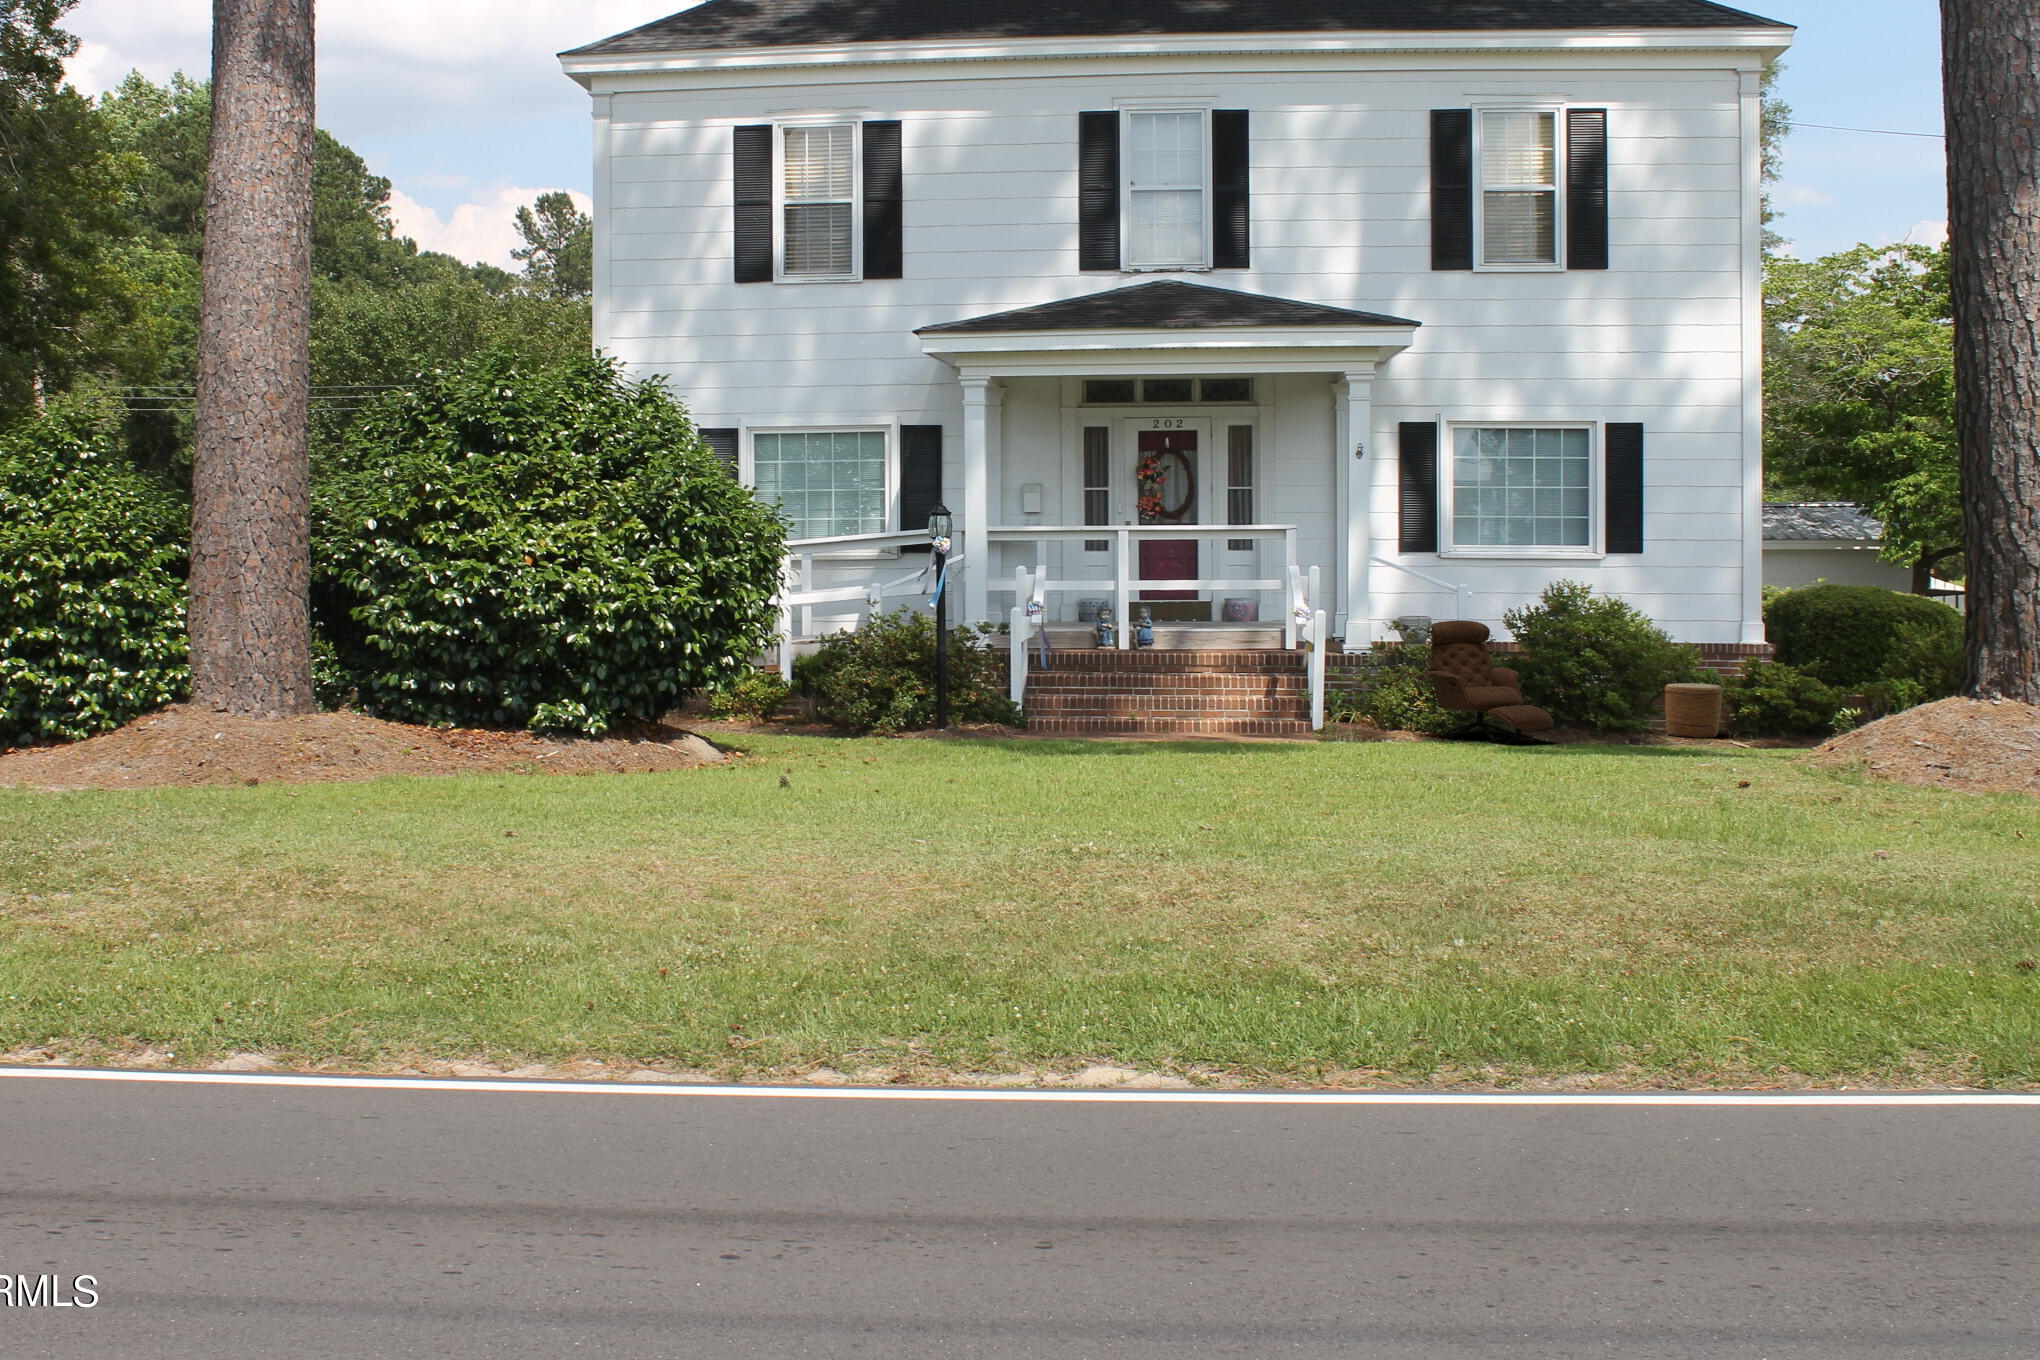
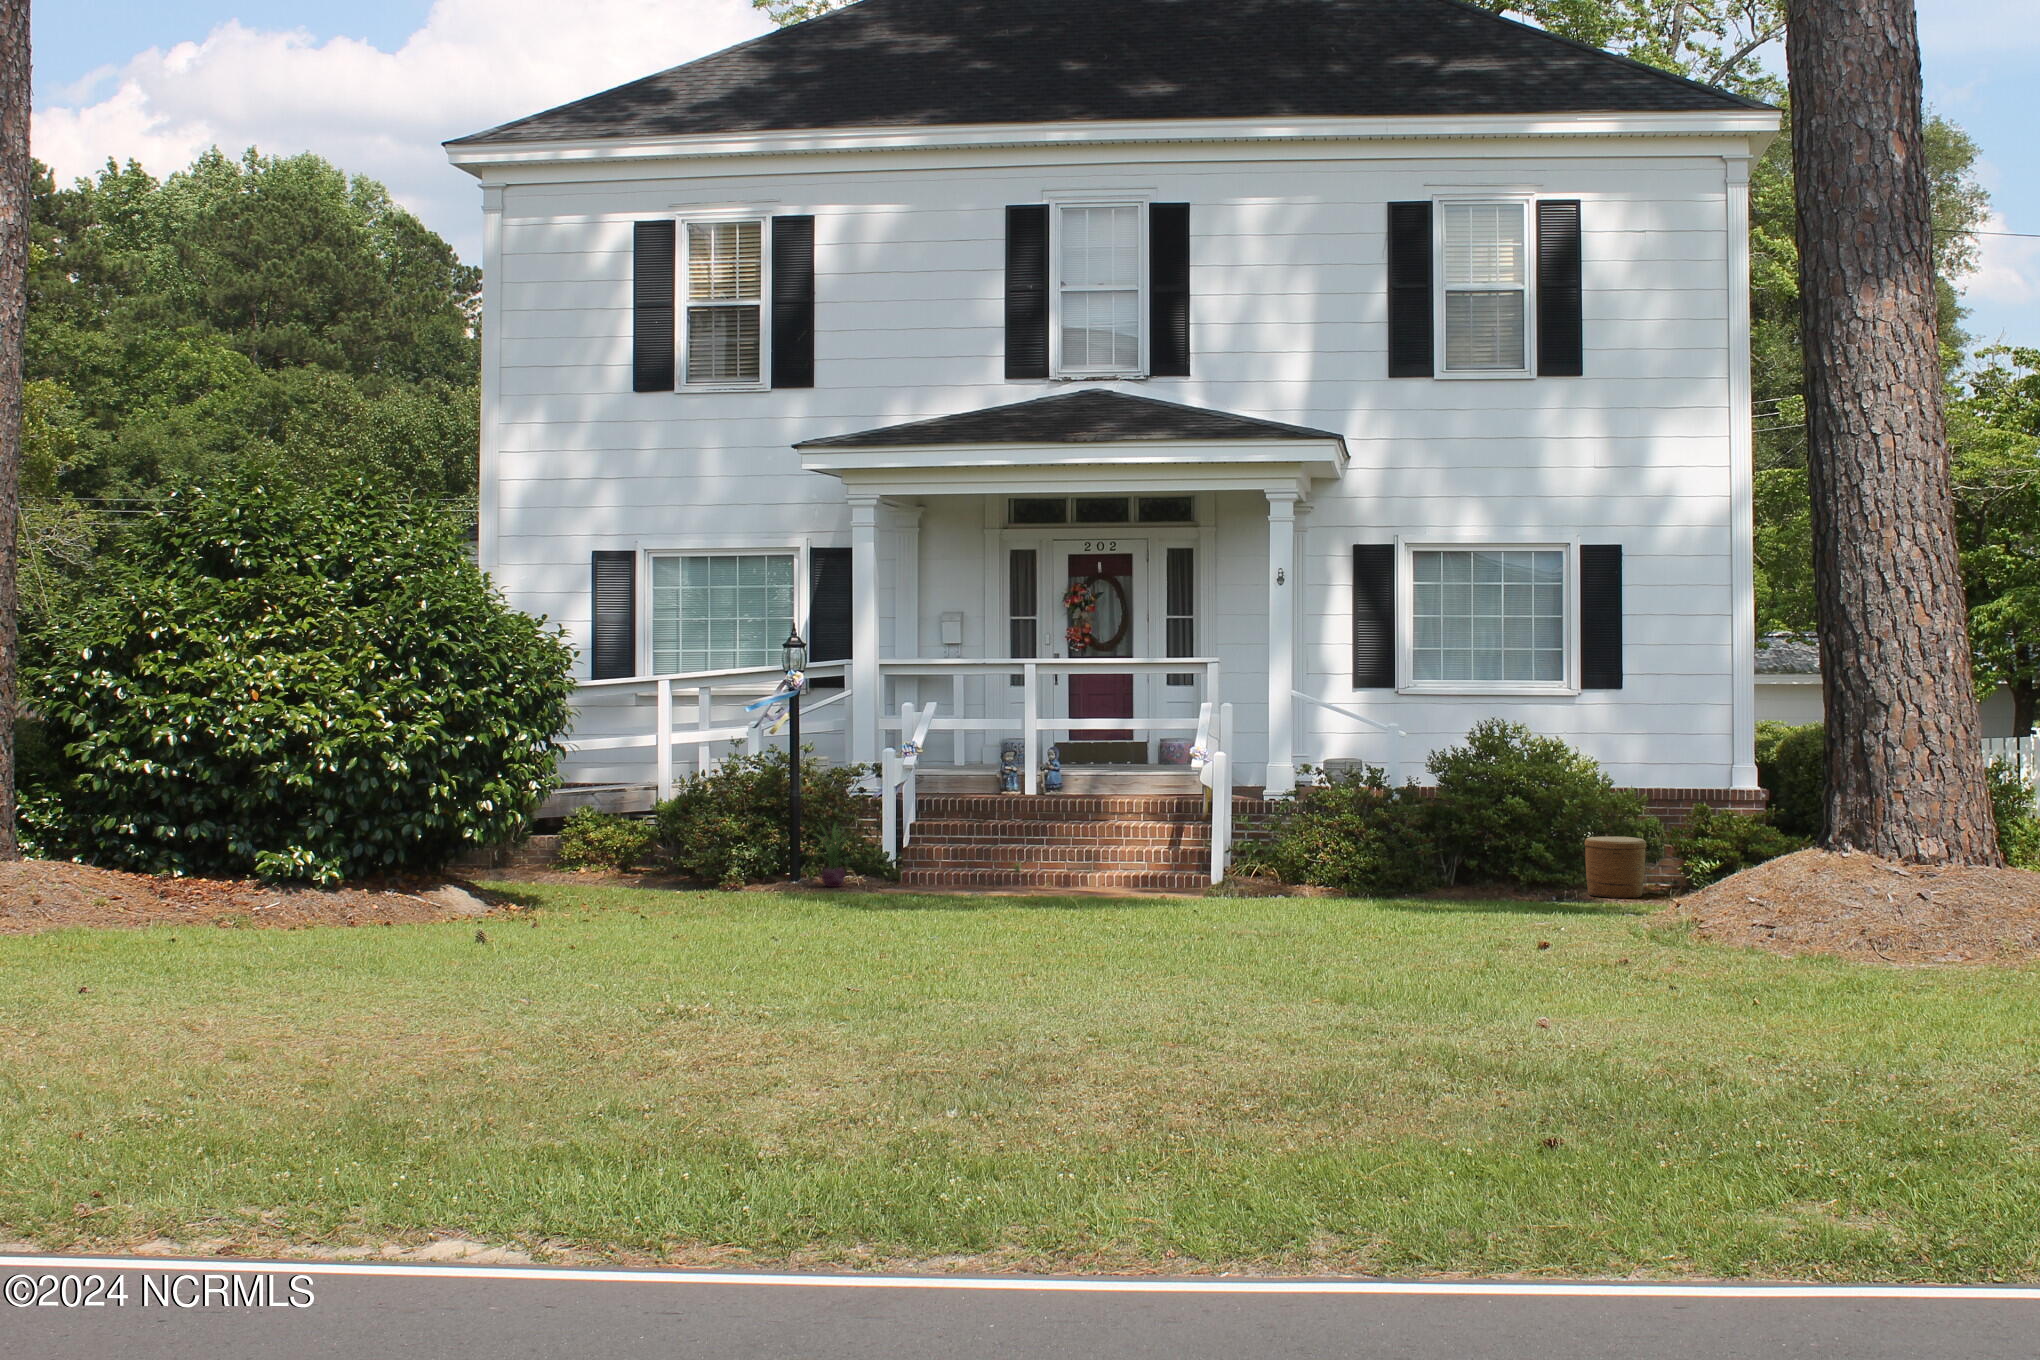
lounge chair: present [1428,620,1554,745] -> none [1317,765,1440,907]
decorative plant: none [955,674,1017,733] -> present [816,821,846,887]

